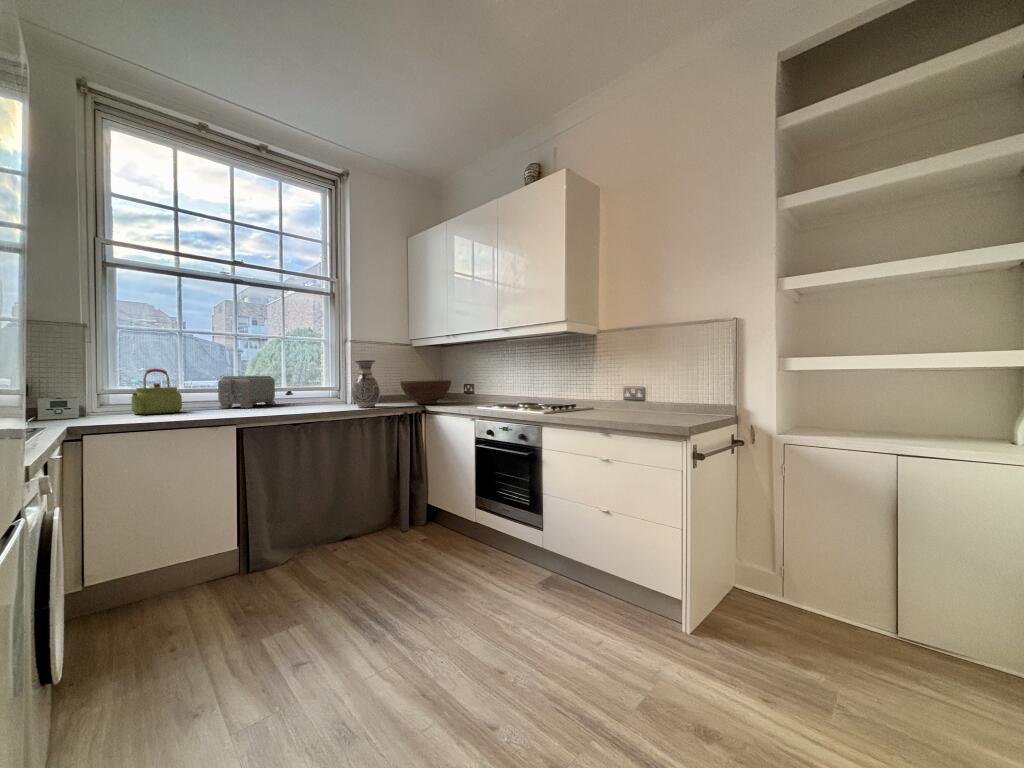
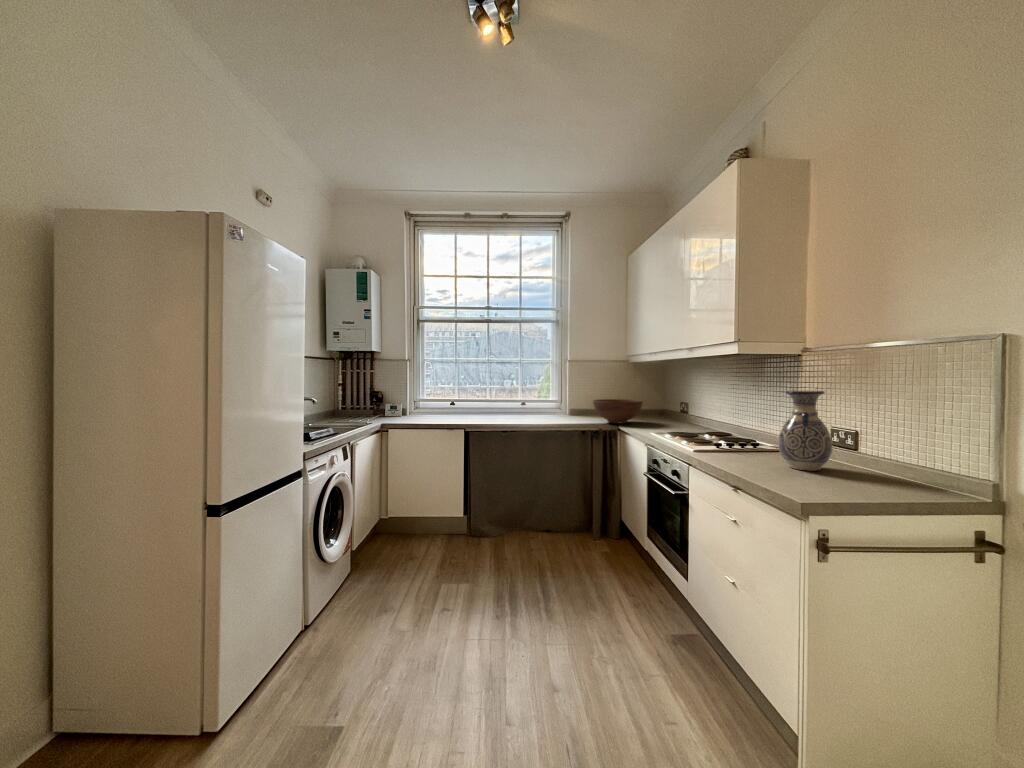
vase: present [352,360,380,408] -> present [778,391,832,471]
kettle: present [131,369,182,414] -> none [423,387,451,416]
toaster: present [218,376,276,408] -> none [474,390,513,415]

